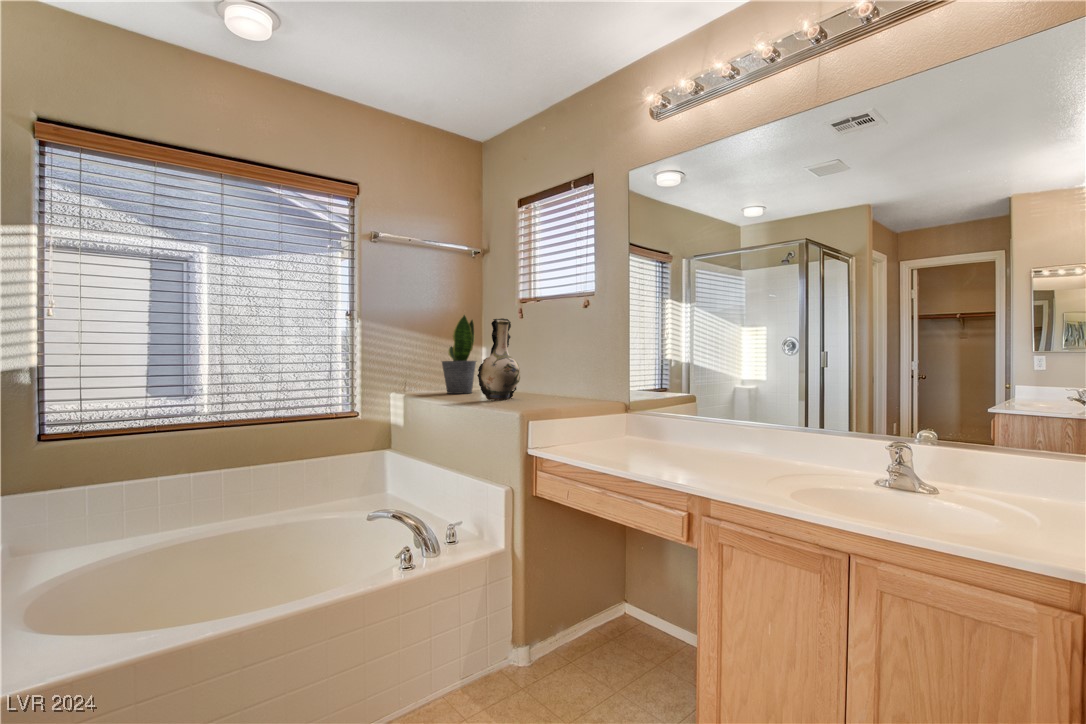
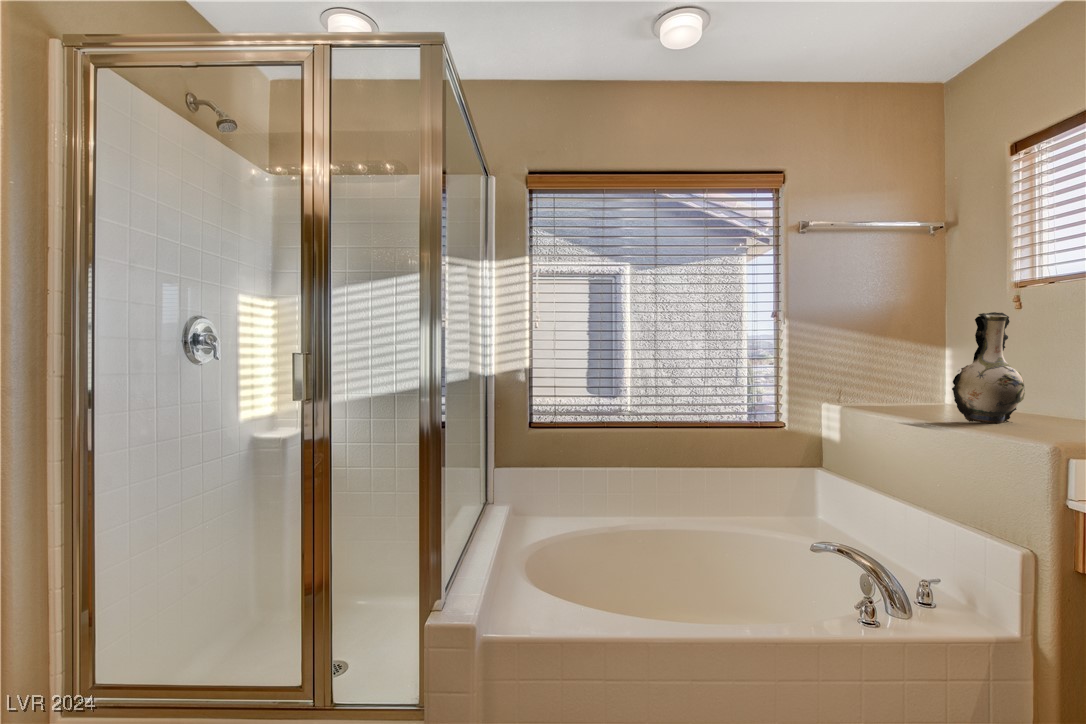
potted plant: present [442,315,476,394] -> none [885,307,939,409]

